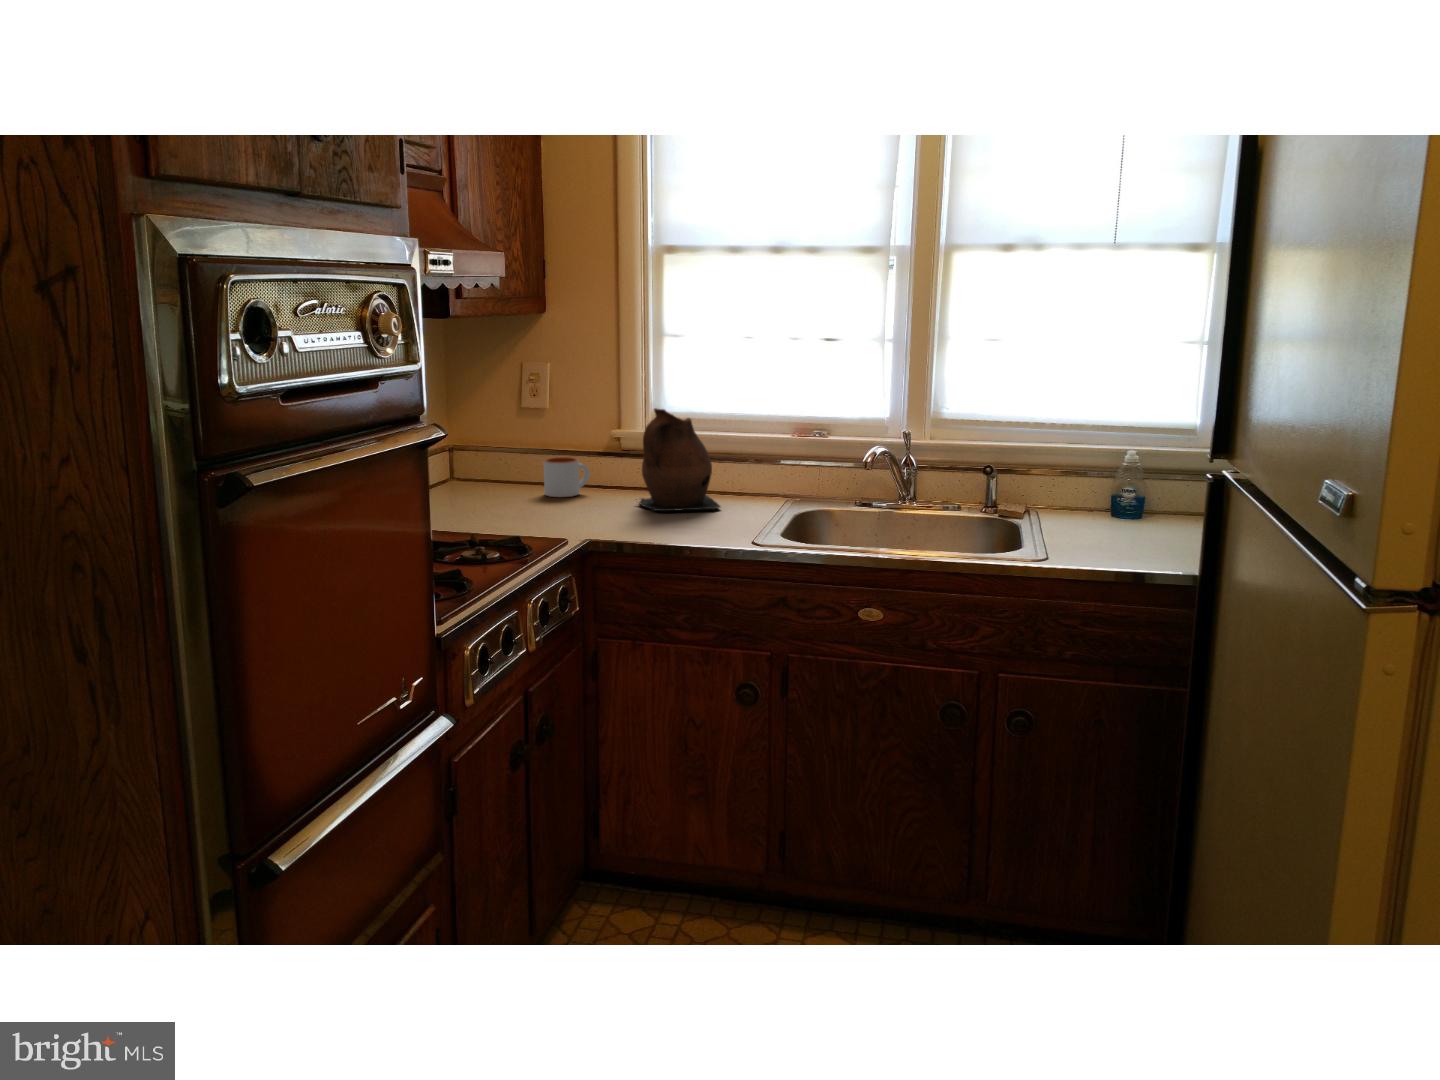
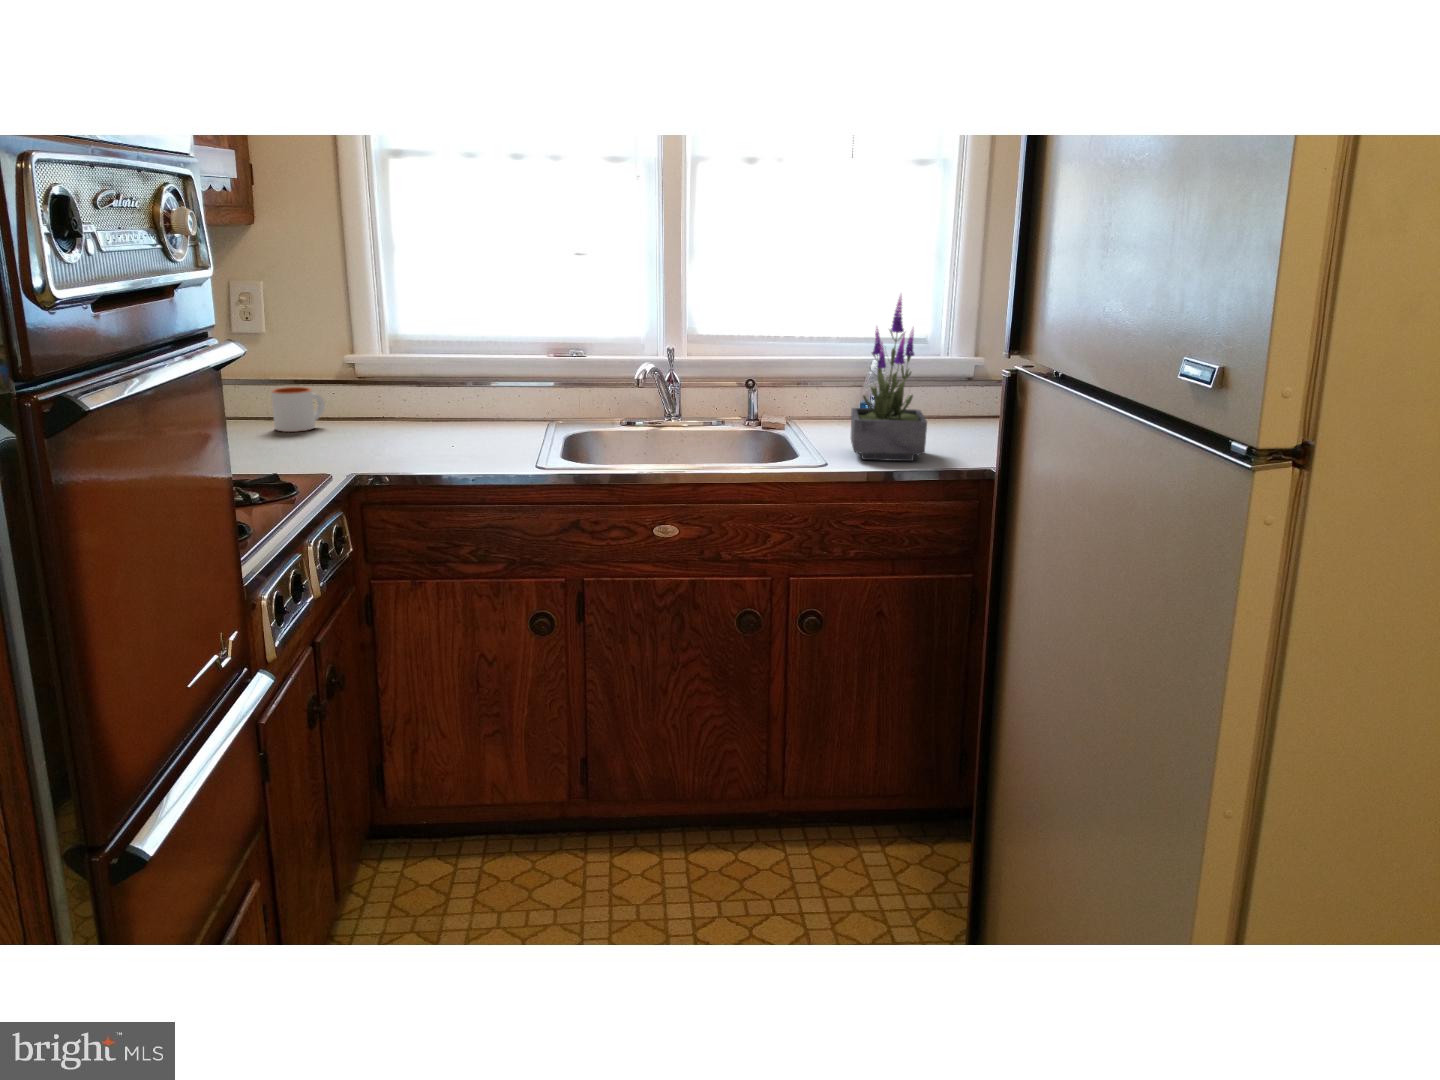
potted plant: none [1075,385,1158,561] -> present [851,296,927,461]
ceramic pitcher: present [639,408,720,511] -> none [384,329,483,440]

